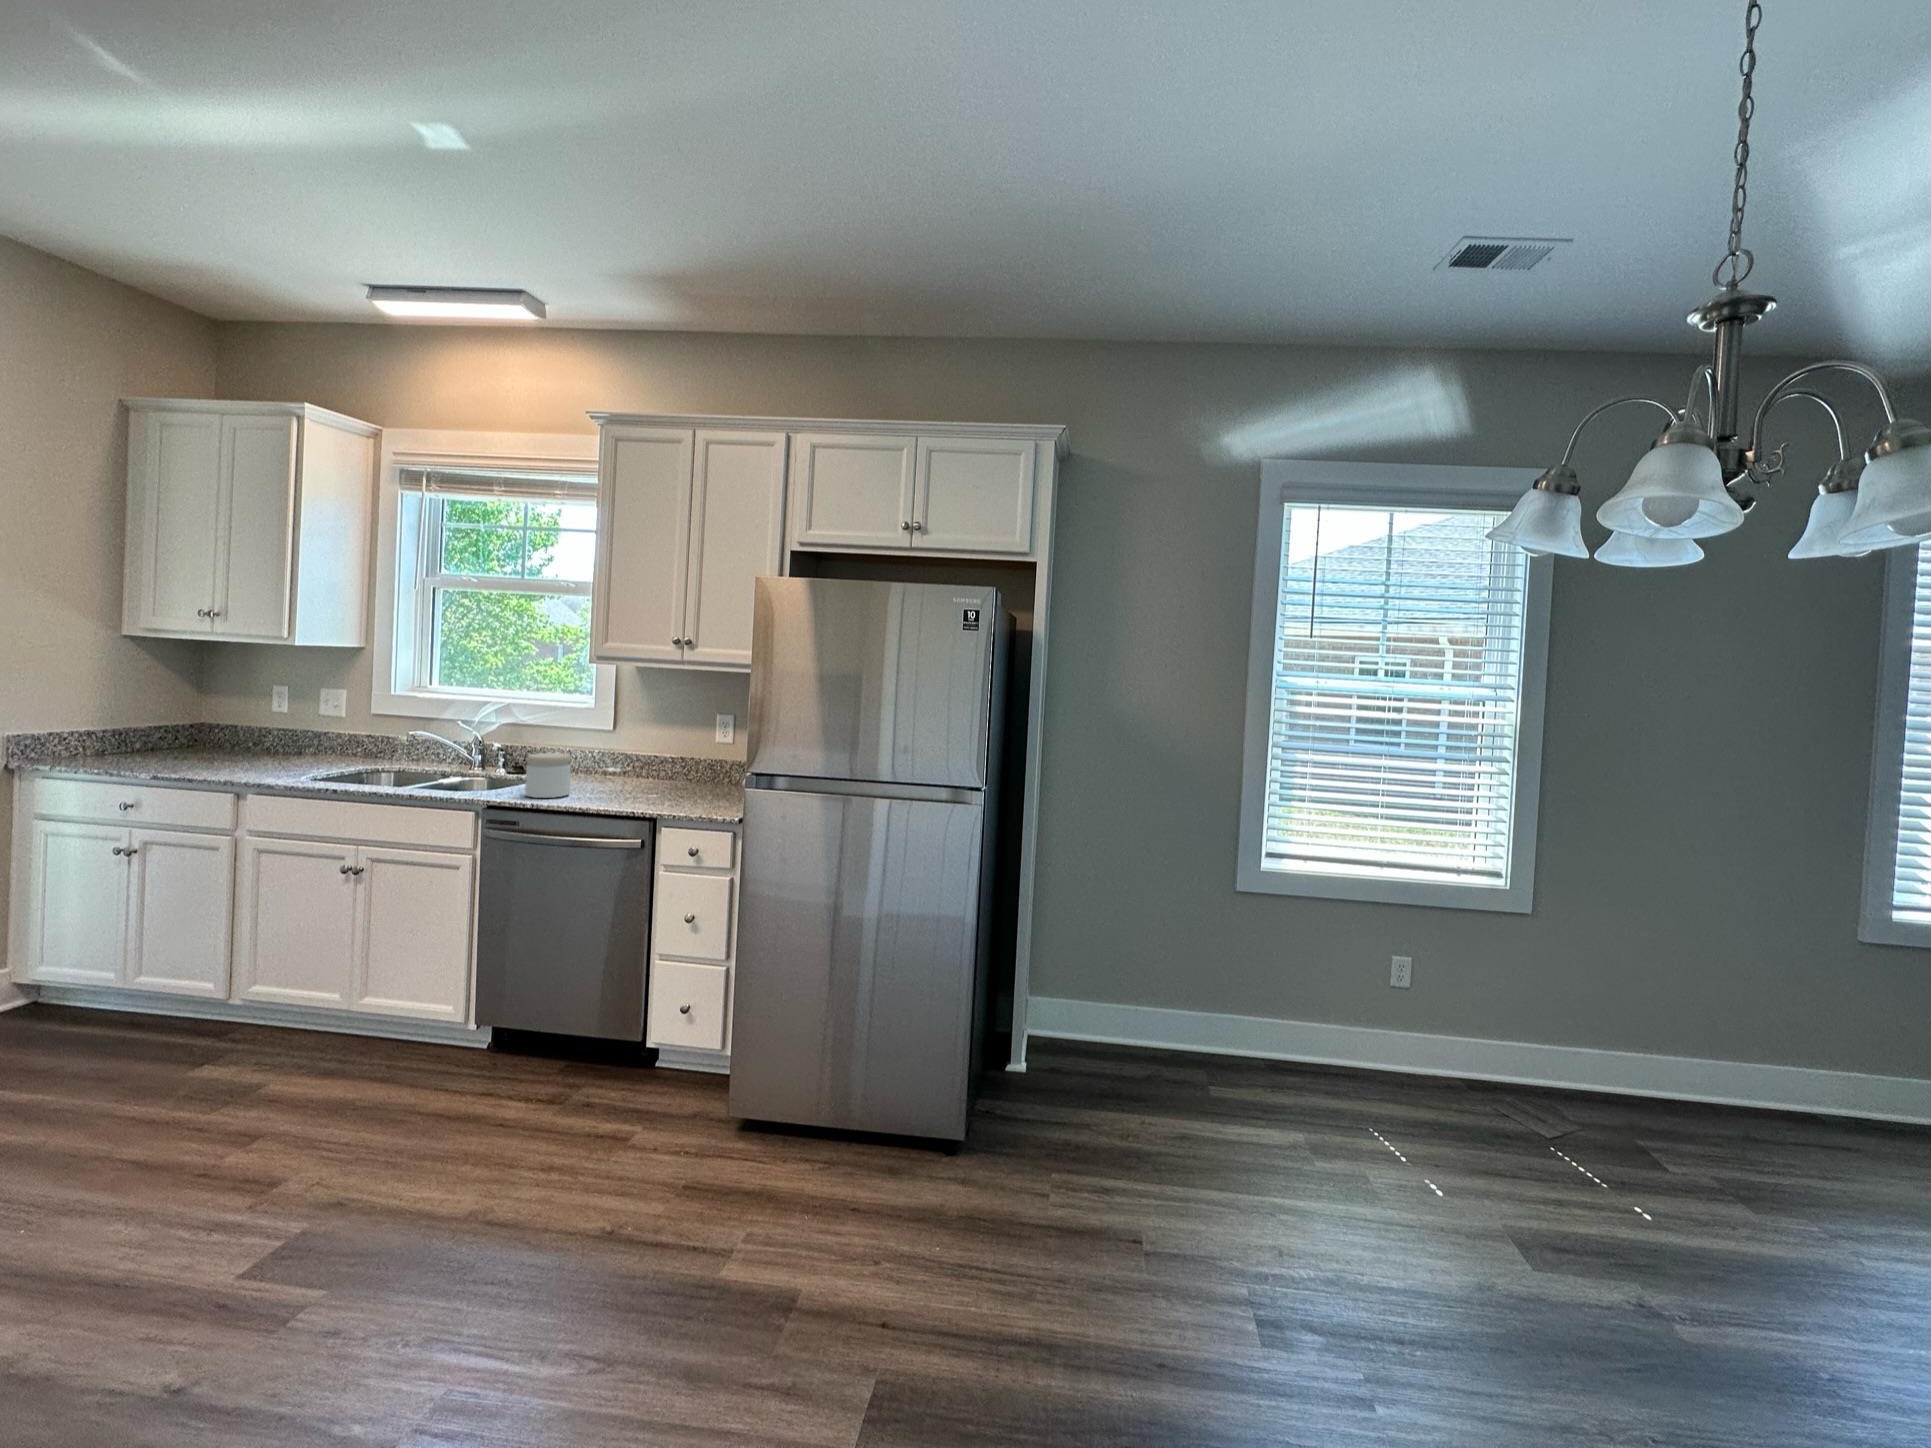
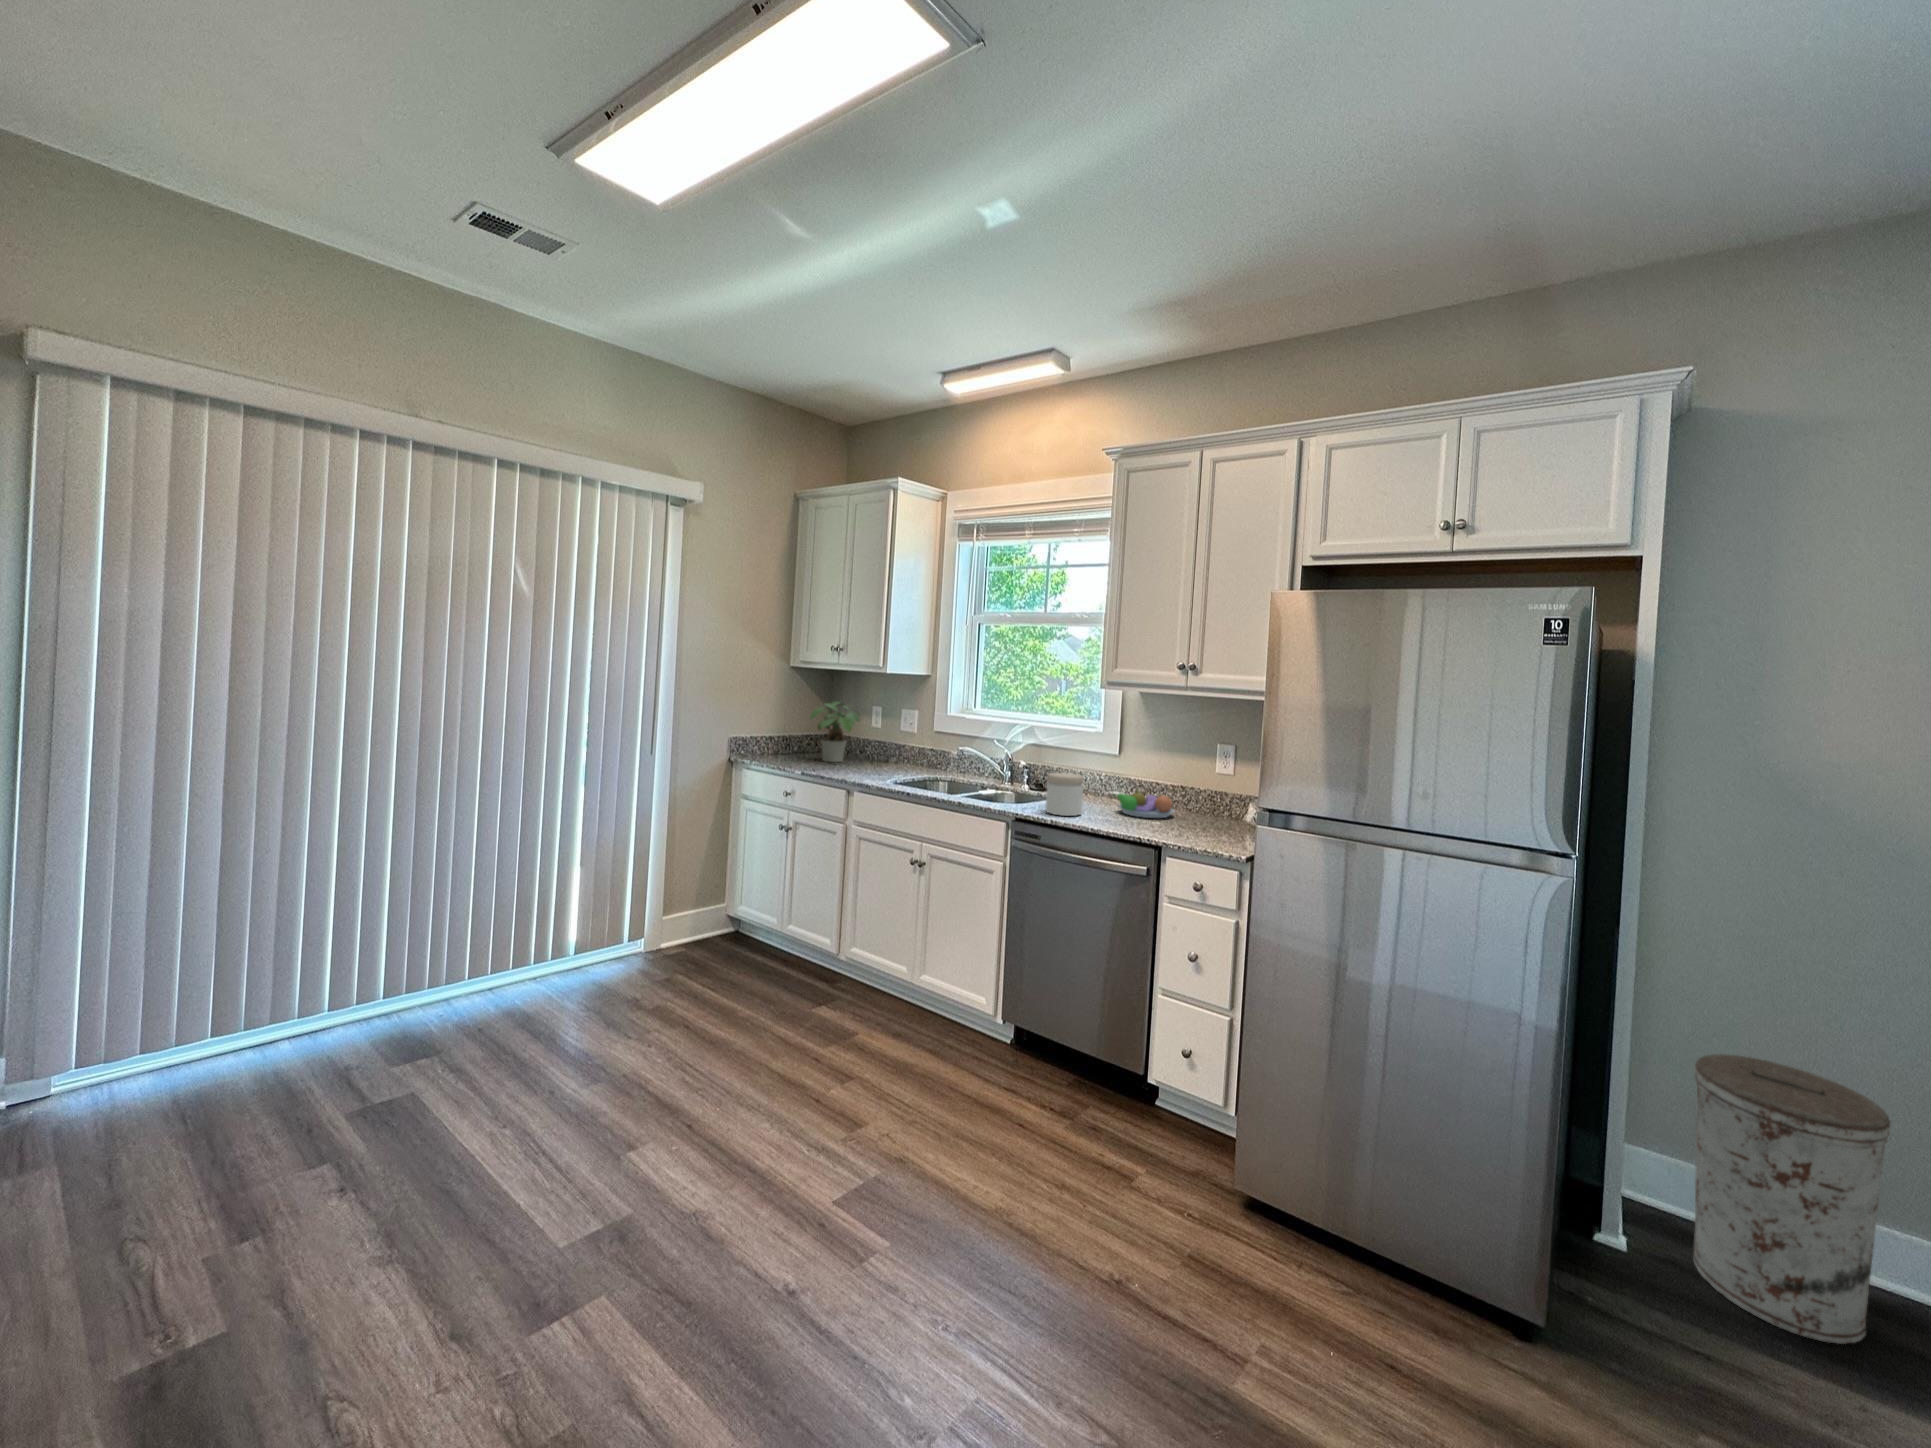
potted plant: none [161,681,255,761] -> present [810,701,860,762]
fruit bowl: none [607,763,675,792] -> present [1113,790,1174,818]
trash can: none [1058,914,1154,1085] -> present [1693,1054,1890,1344]

